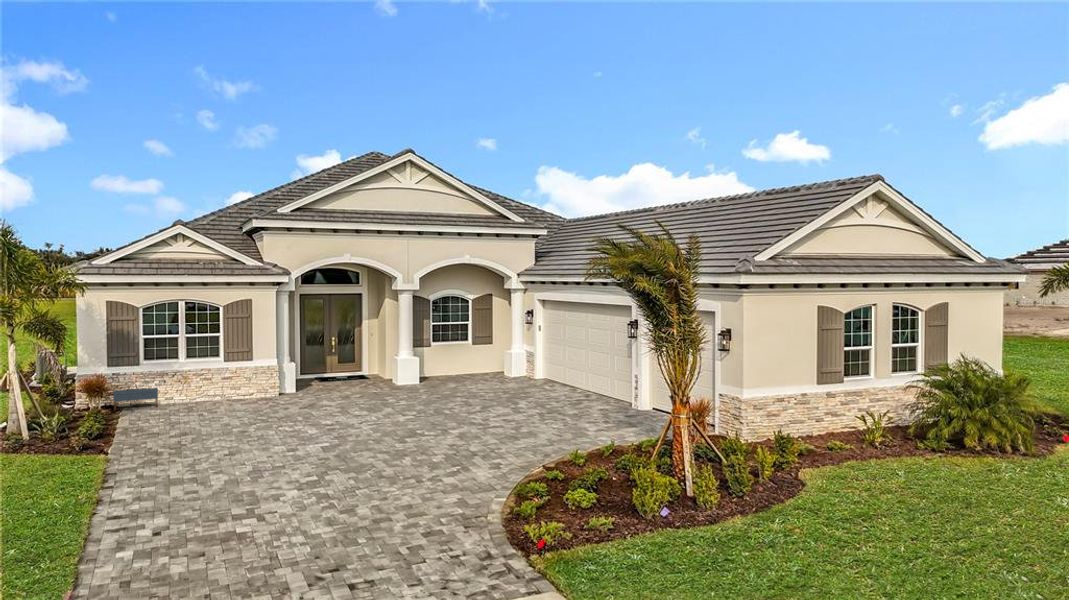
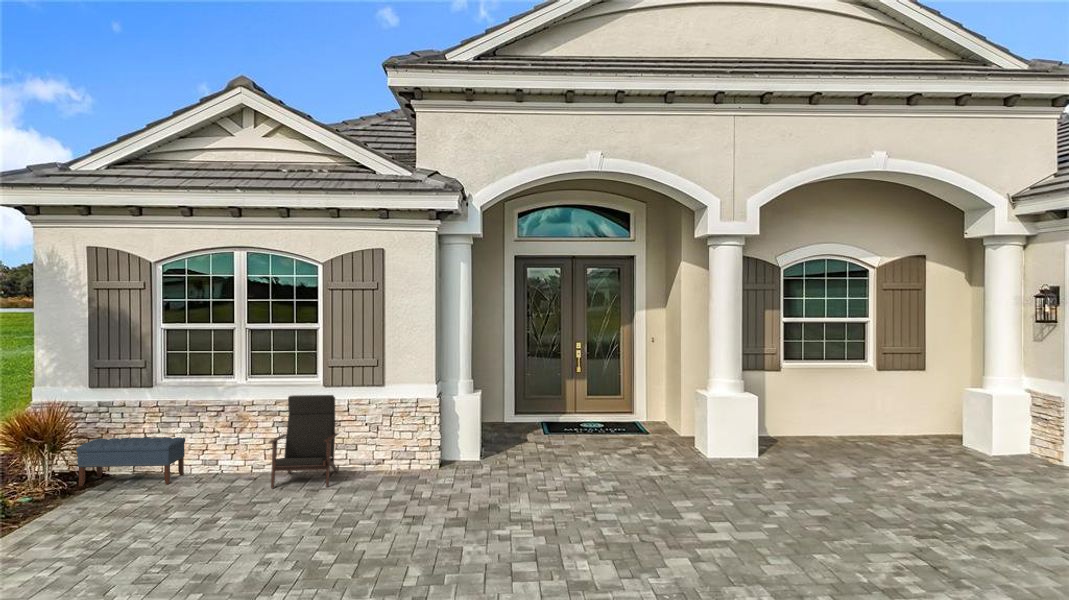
lounge chair: none [208,365,236,405] -> present [269,395,339,488]

